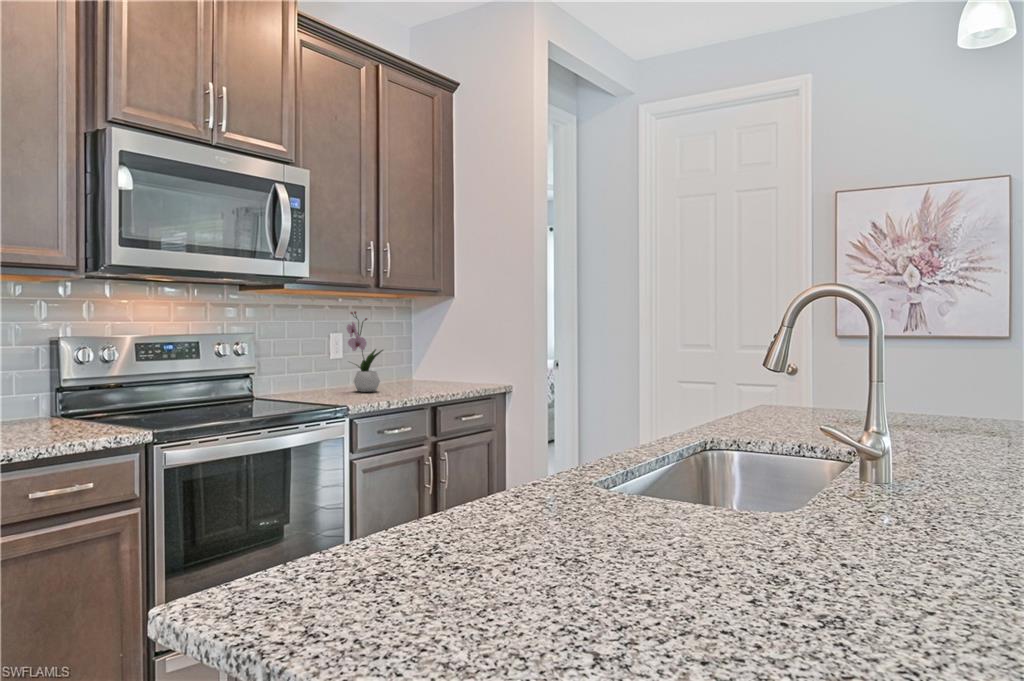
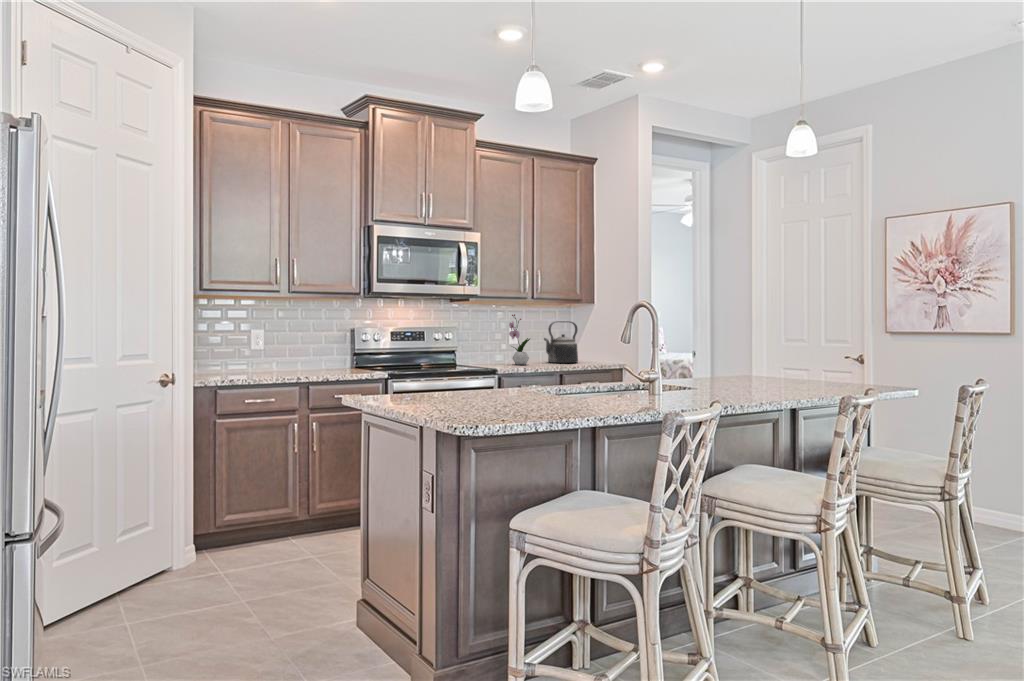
kettle: none [394,322,442,385] -> present [544,321,578,363]

